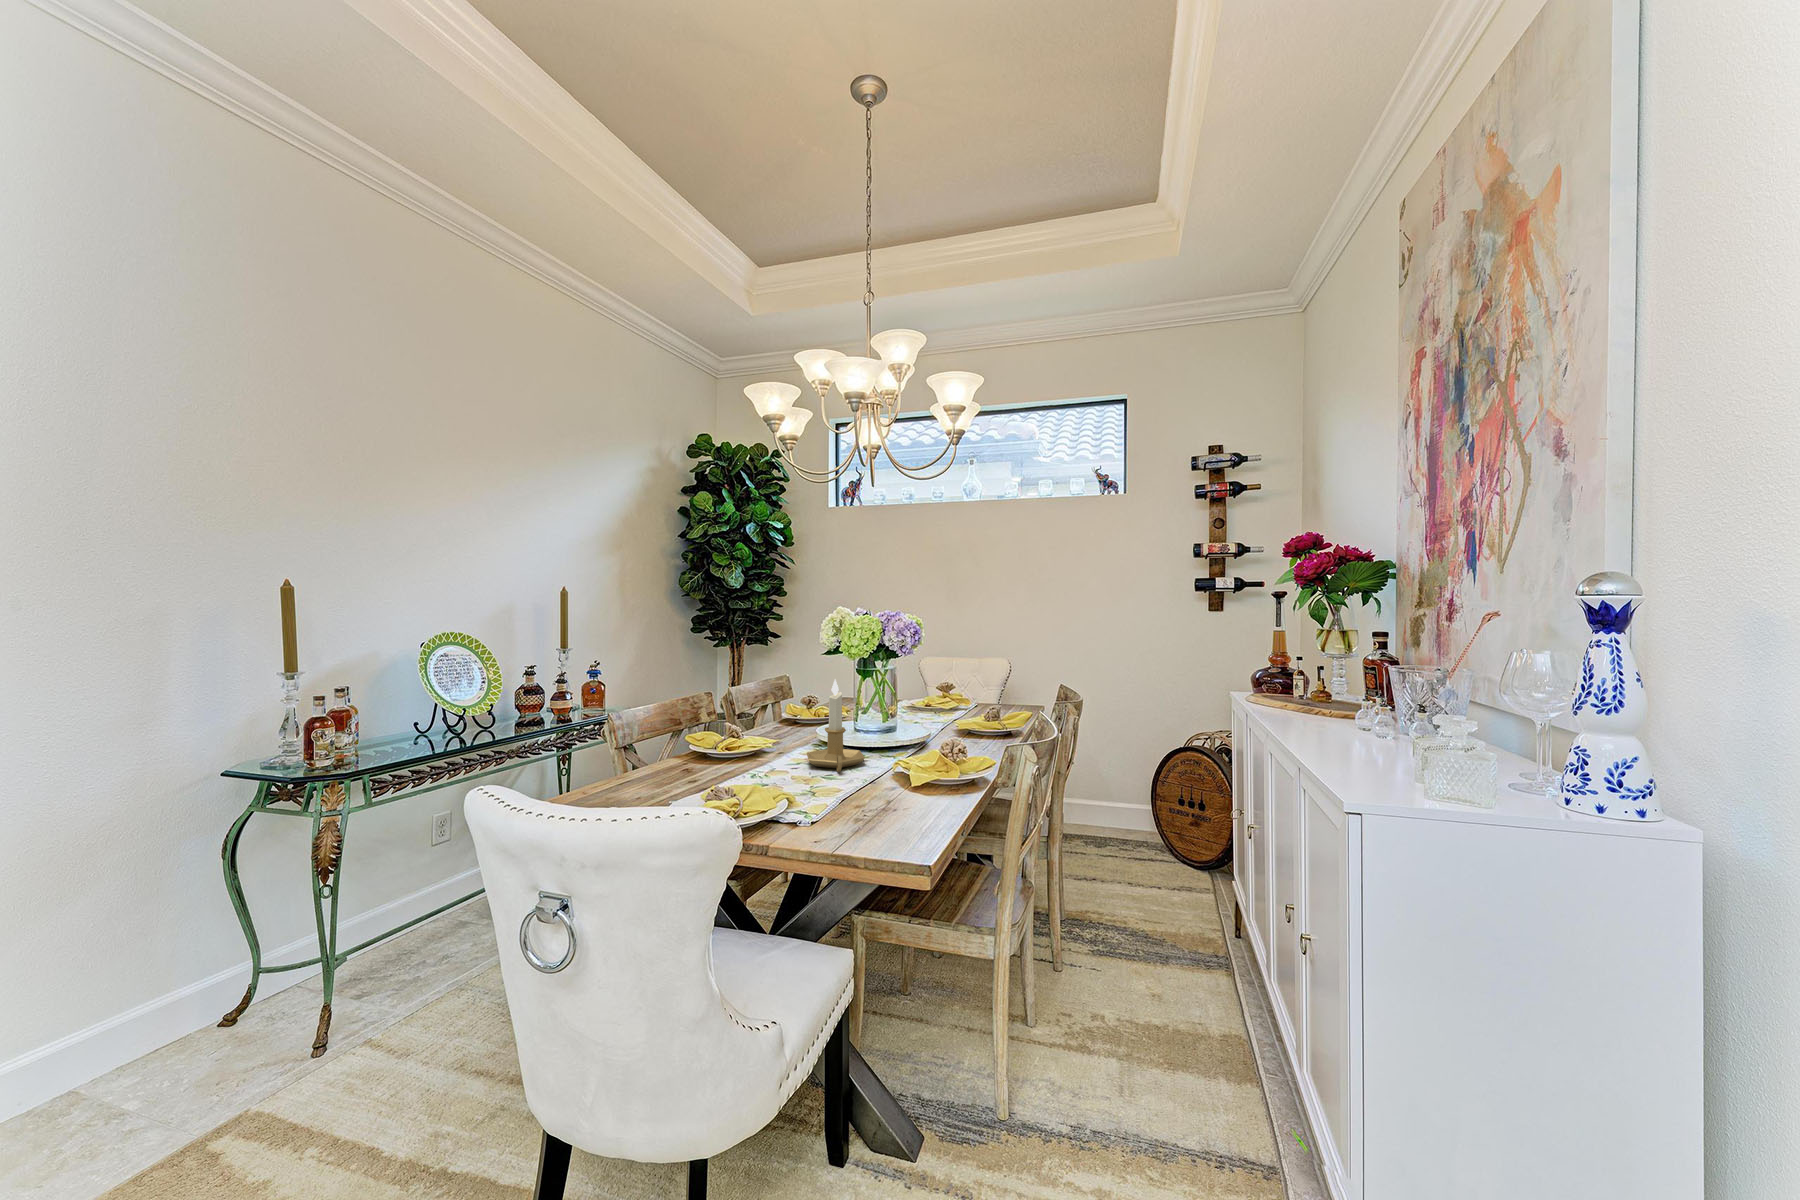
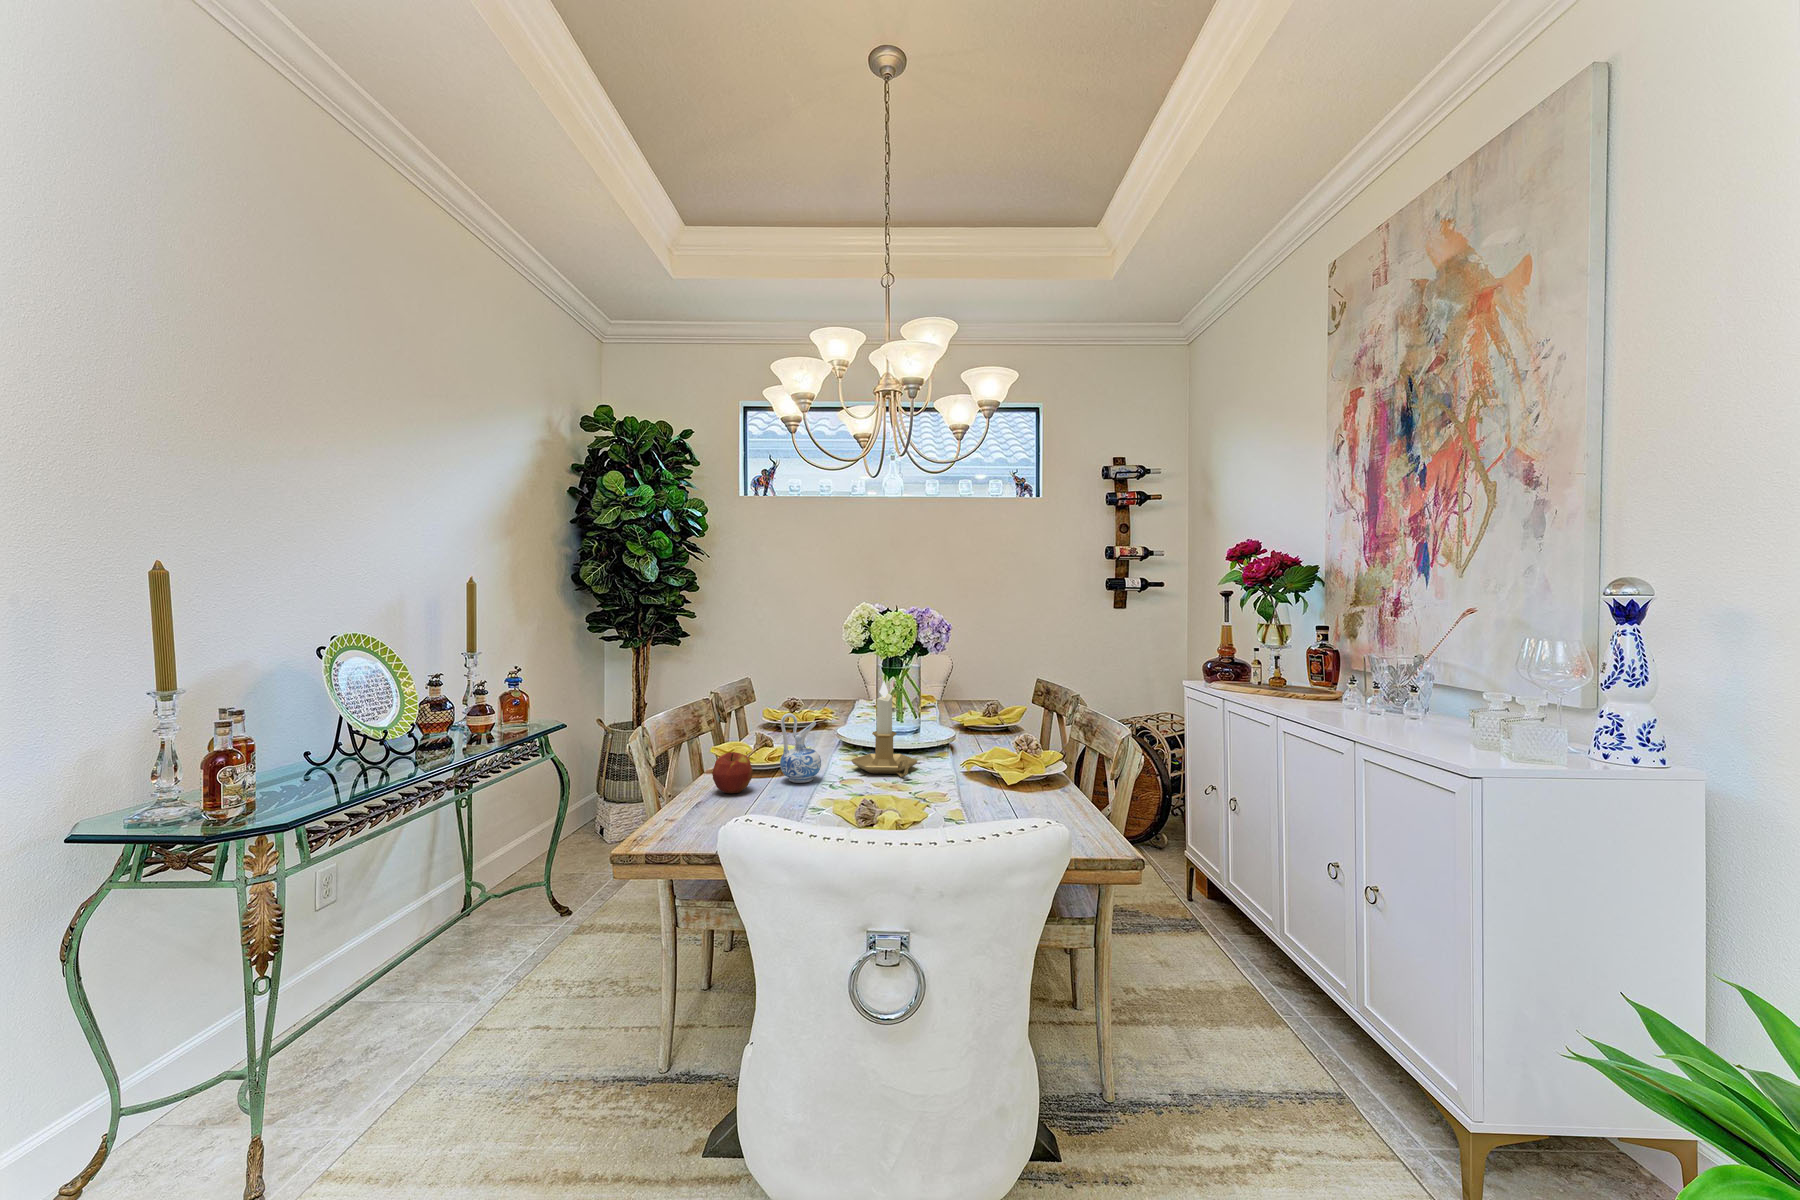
ceramic pitcher: none [731,706,769,770] -> present [780,713,821,783]
apple: none [664,738,701,775] -> present [712,752,753,793]

